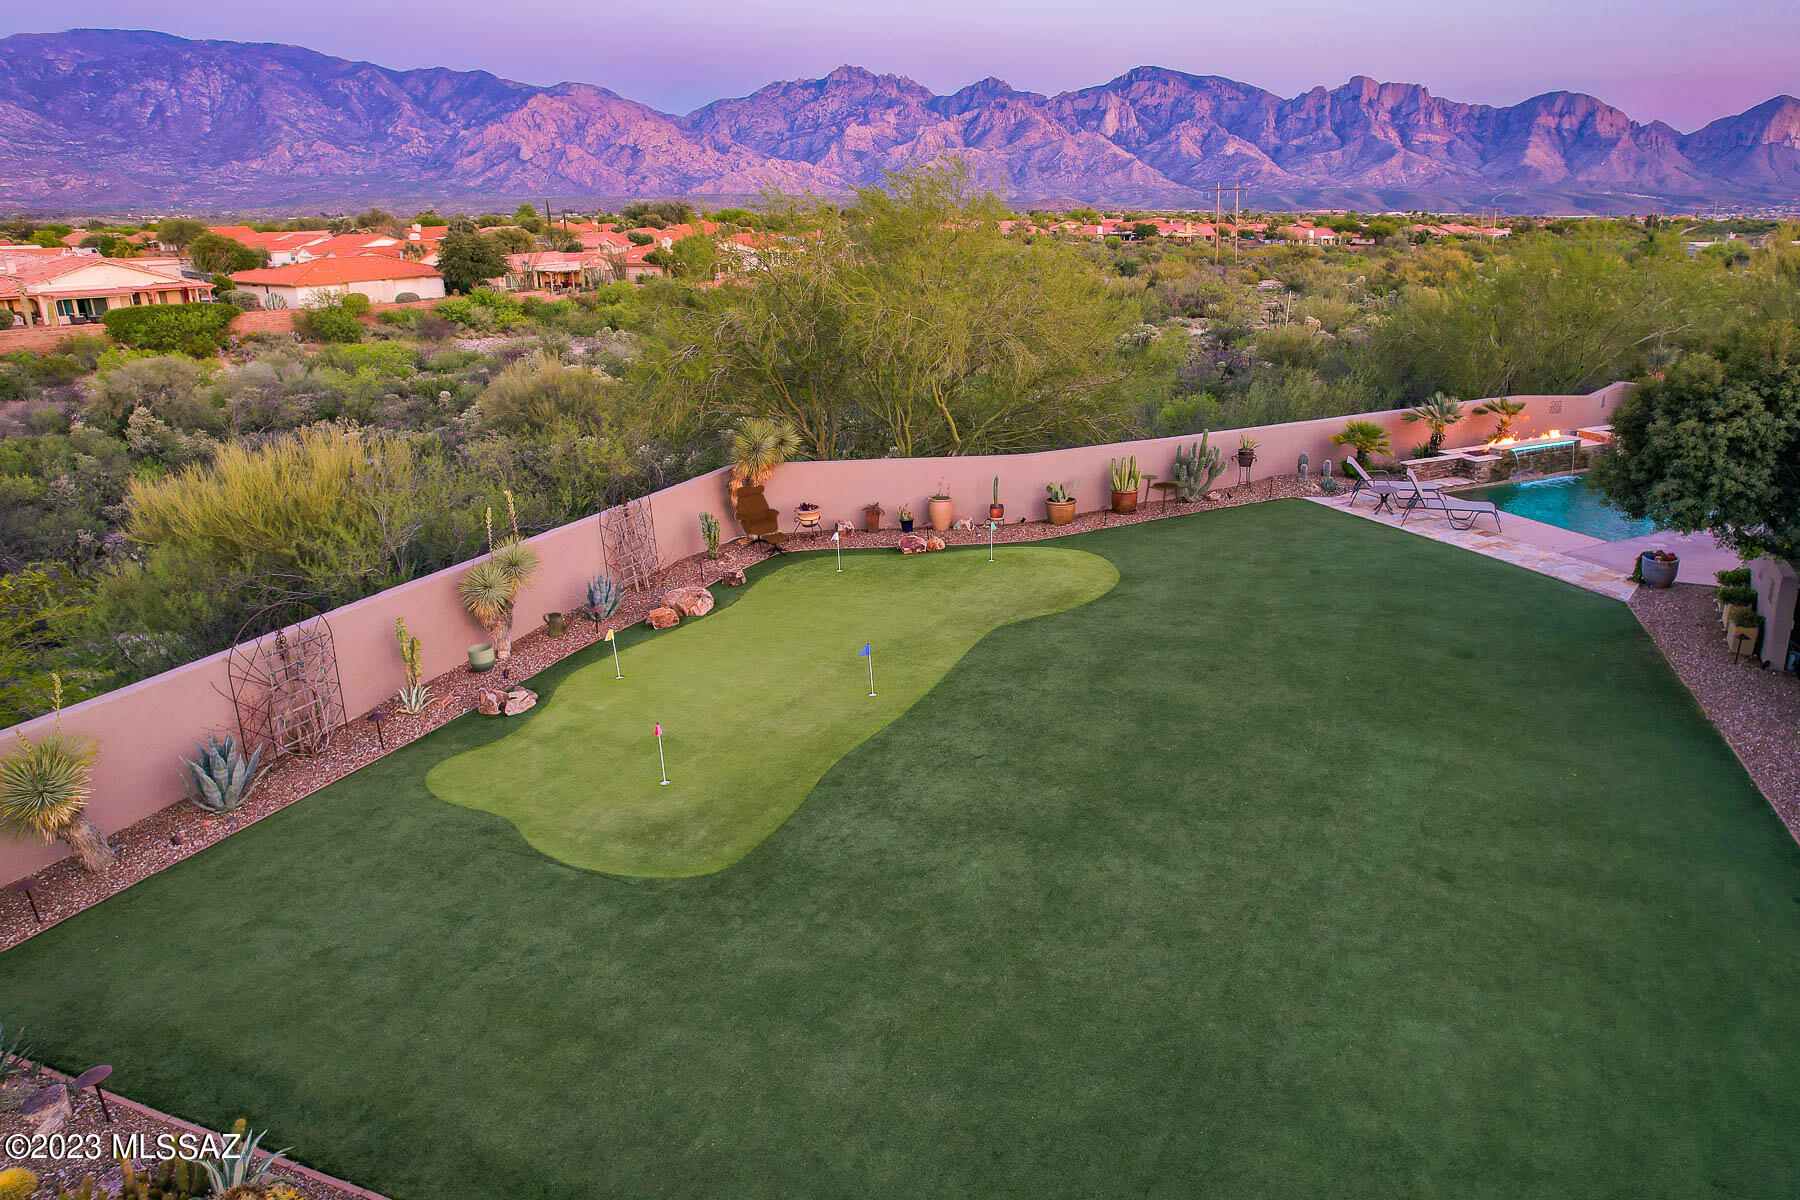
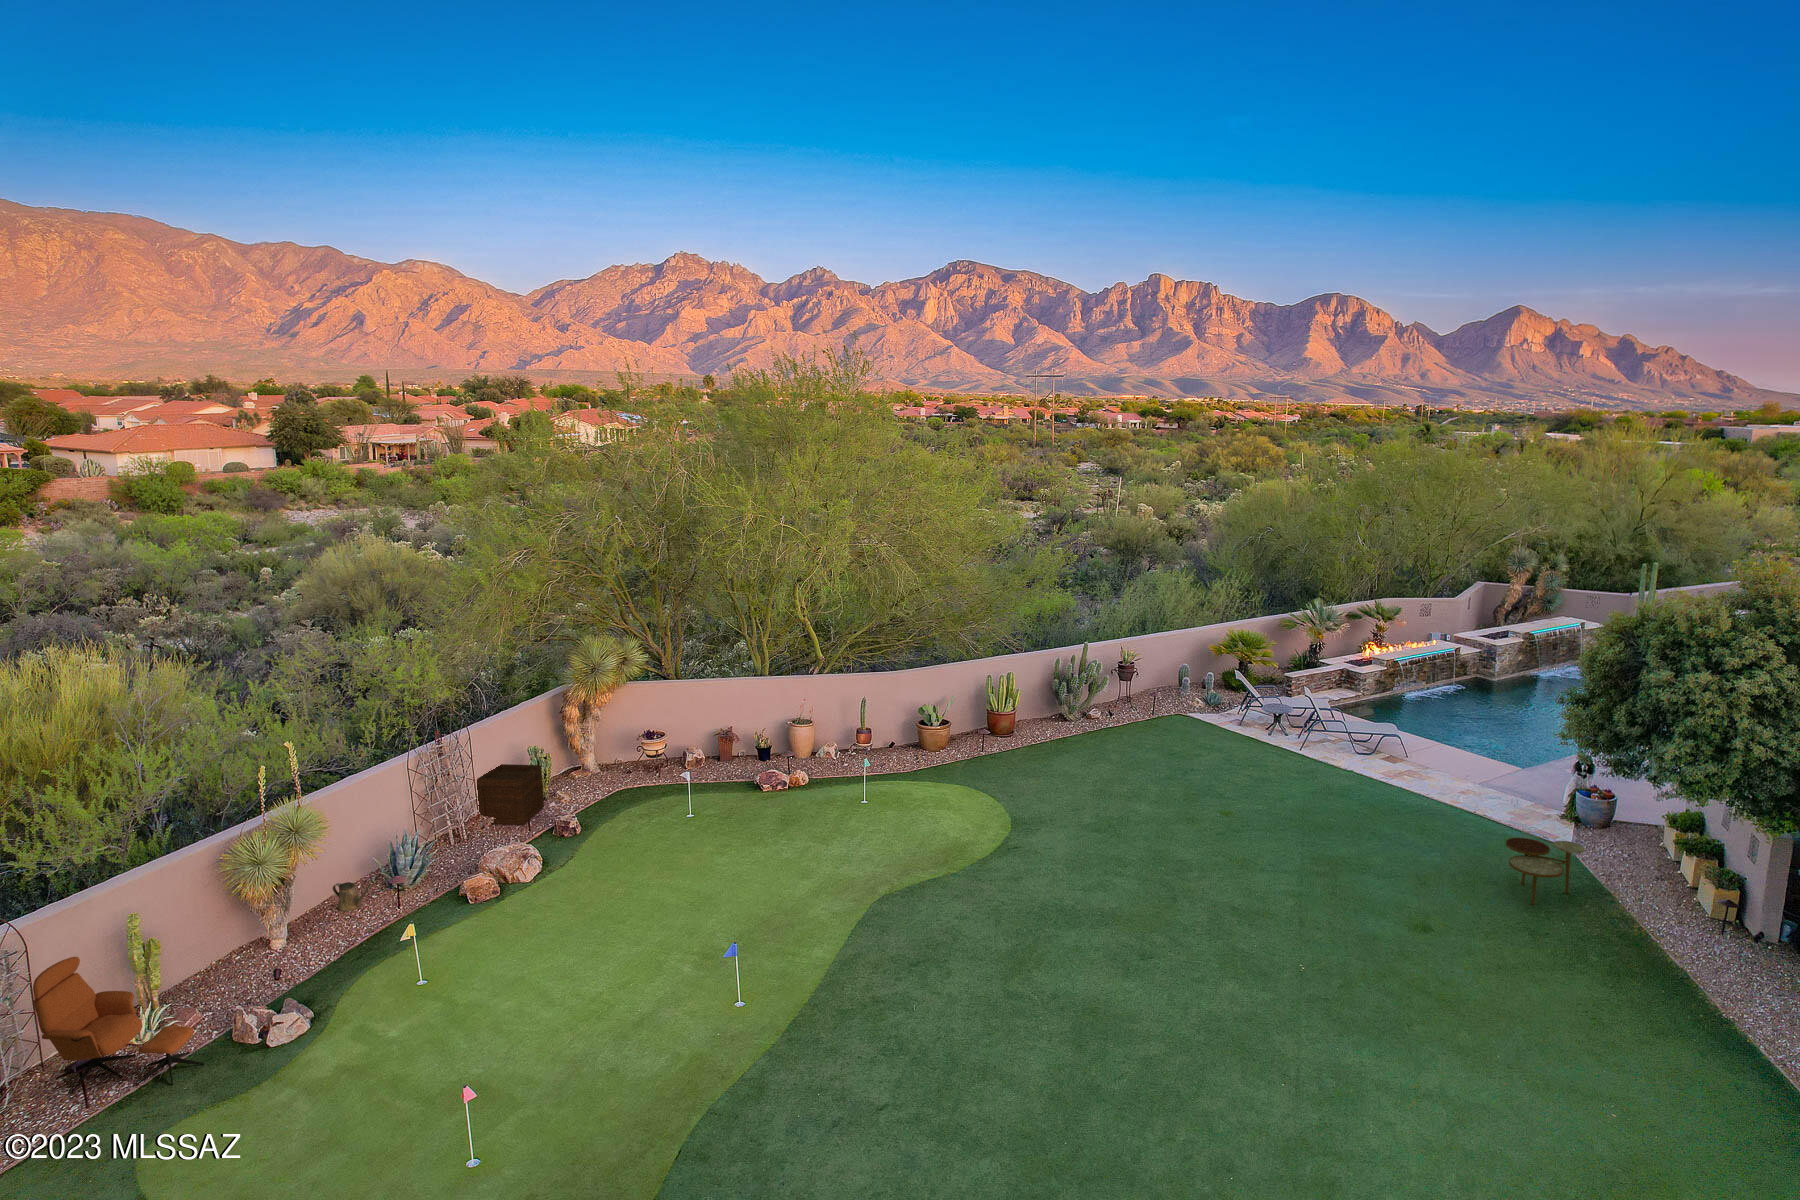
side table: present [1141,475,1191,513] -> present [1506,838,1584,905]
armchair: present [735,485,790,559] -> present [33,957,205,1094]
wooden crate: none [655,525,715,577] -> present [476,764,544,825]
planter: present [467,643,495,672] -> none [234,929,268,964]

